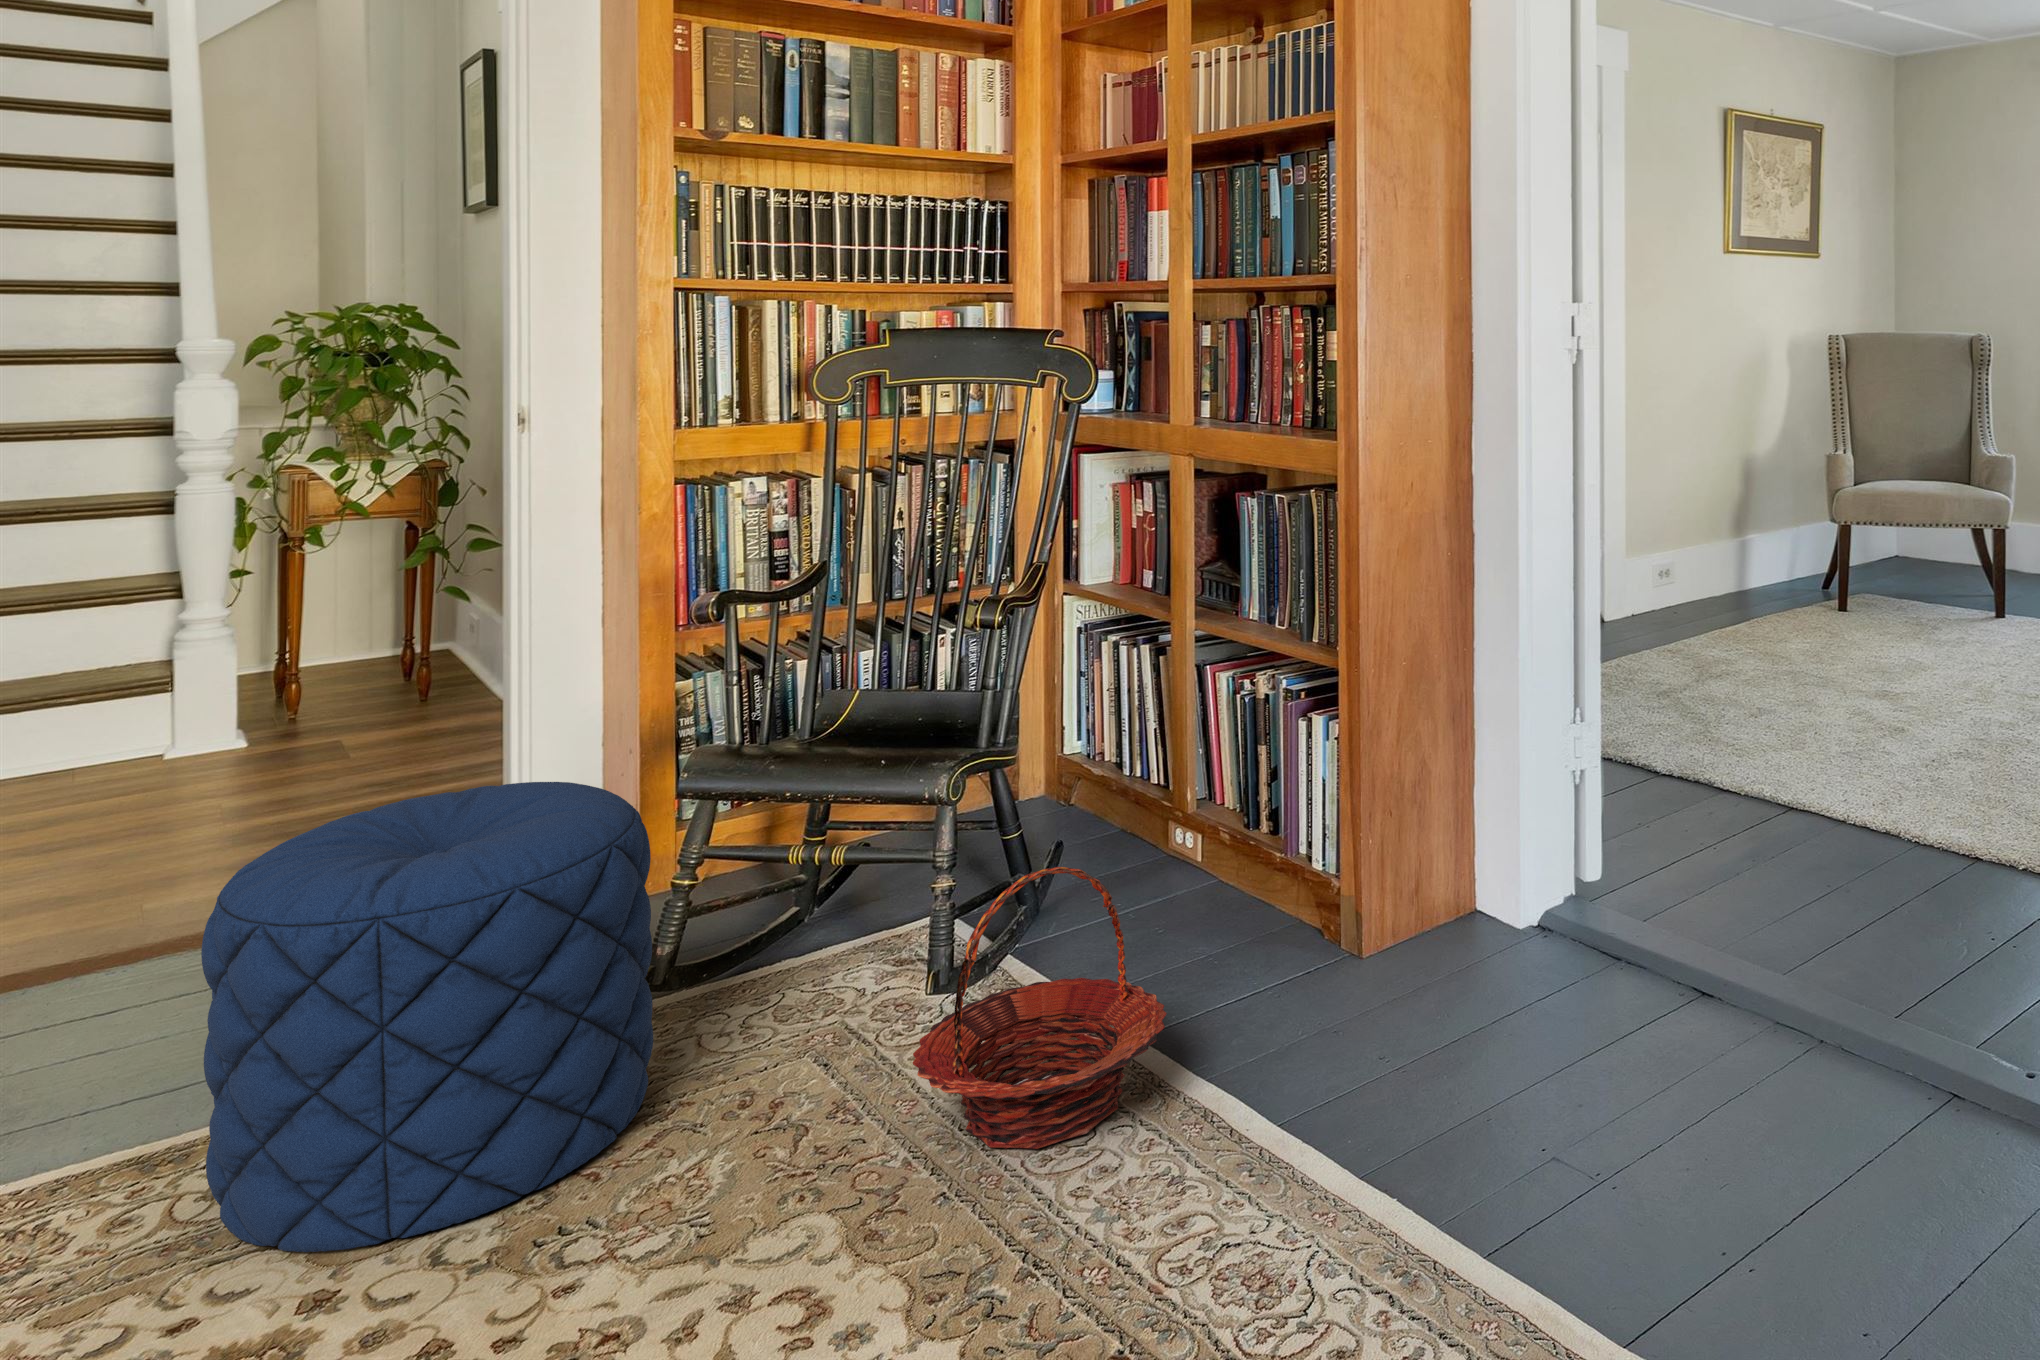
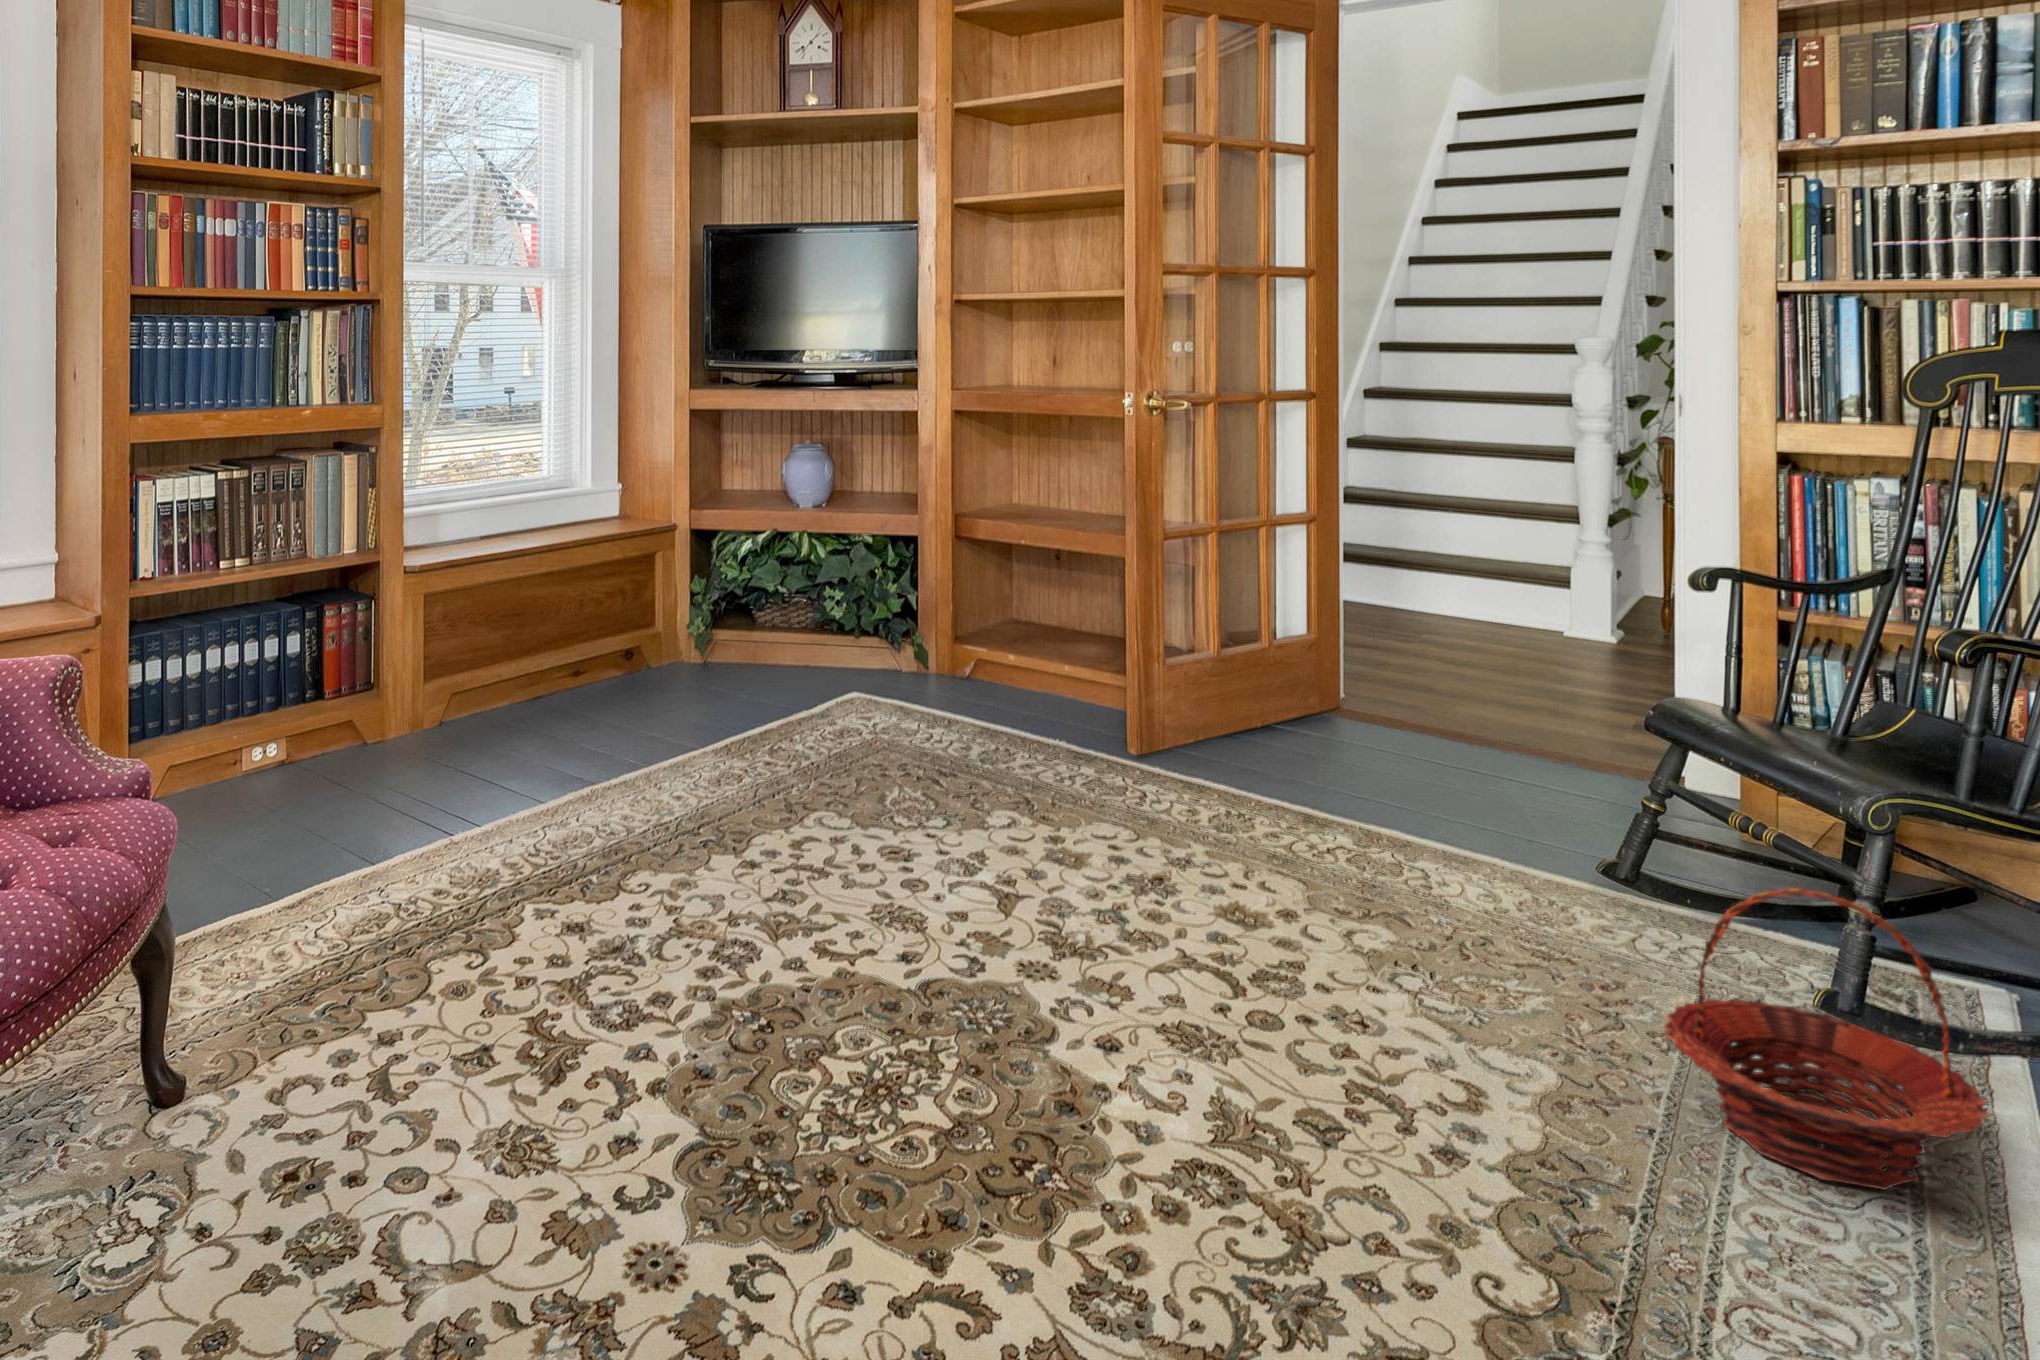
pouf: present [201,782,653,1252] -> none [1288,648,1570,947]

